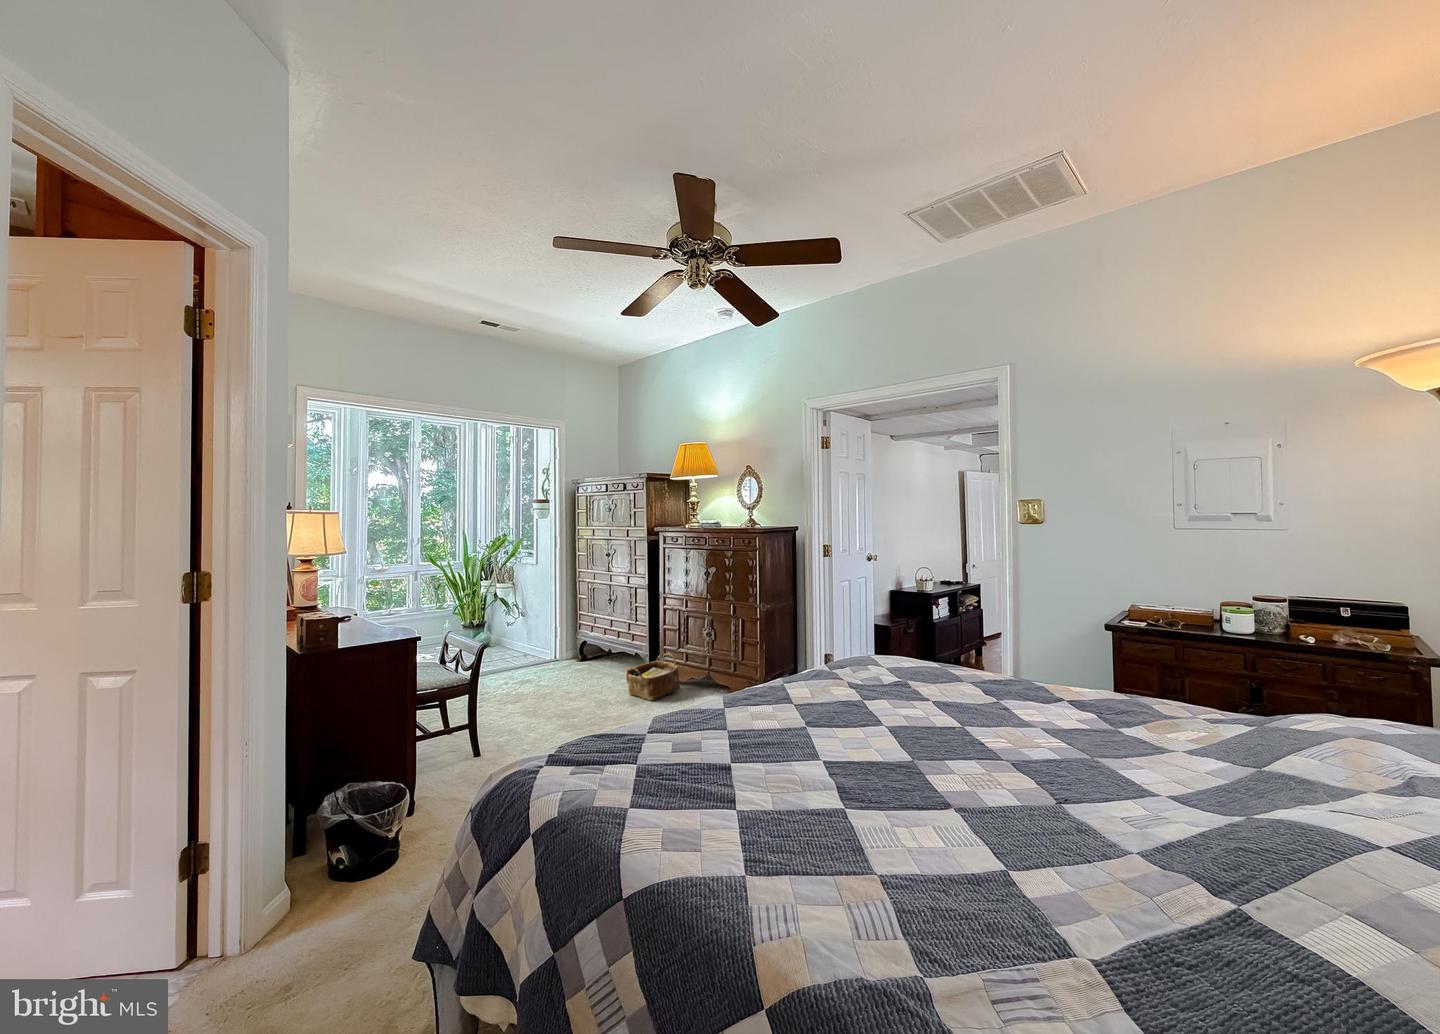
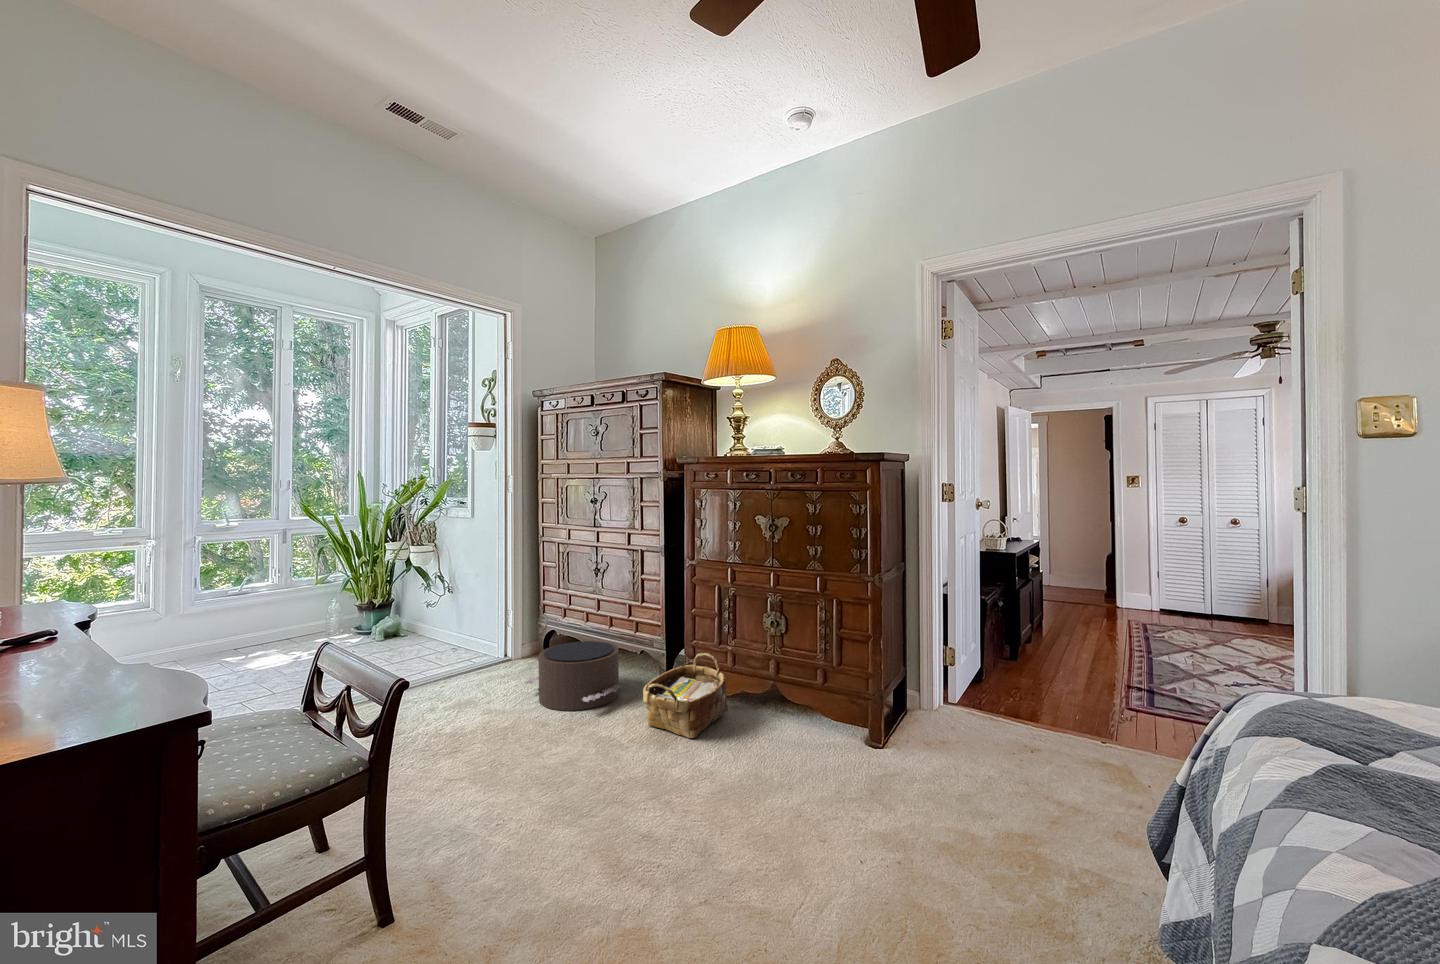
pouf: none [561,647,621,686] -> present [524,641,621,711]

